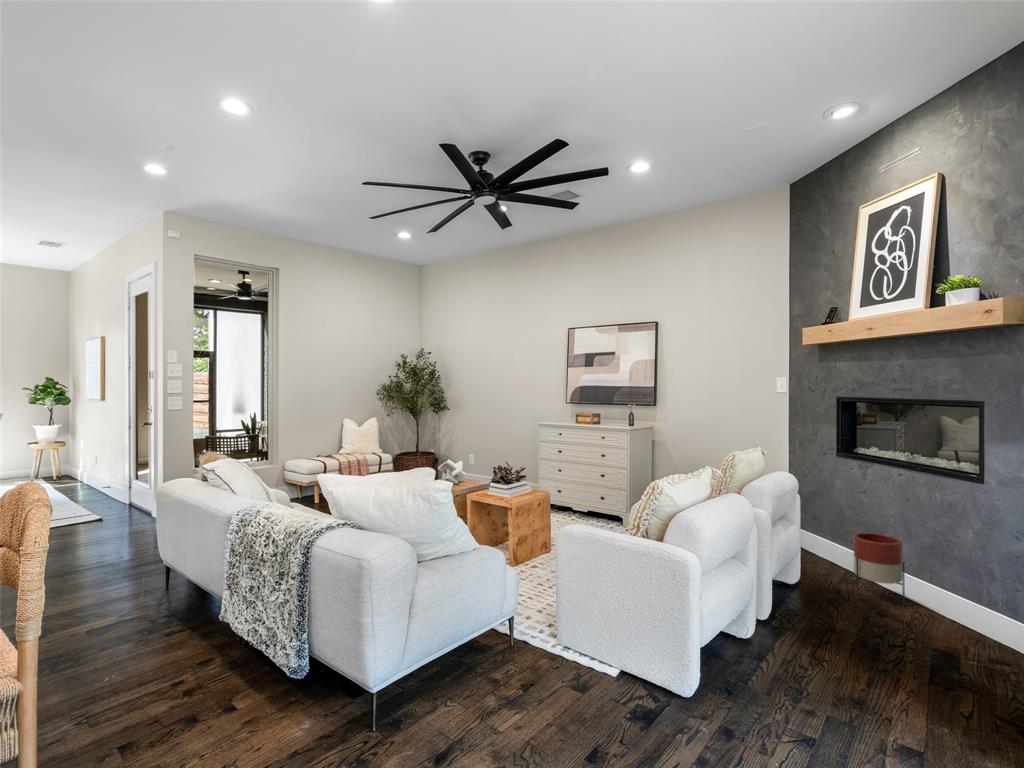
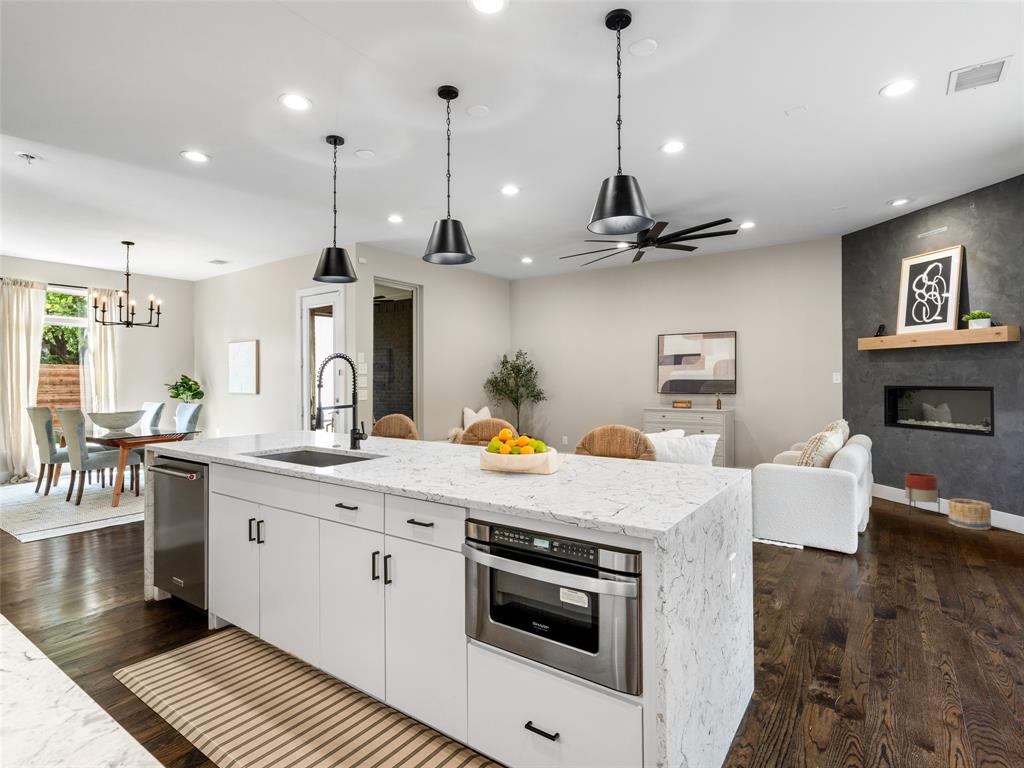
basket: none [908,583,980,645] -> present [948,499,992,530]

